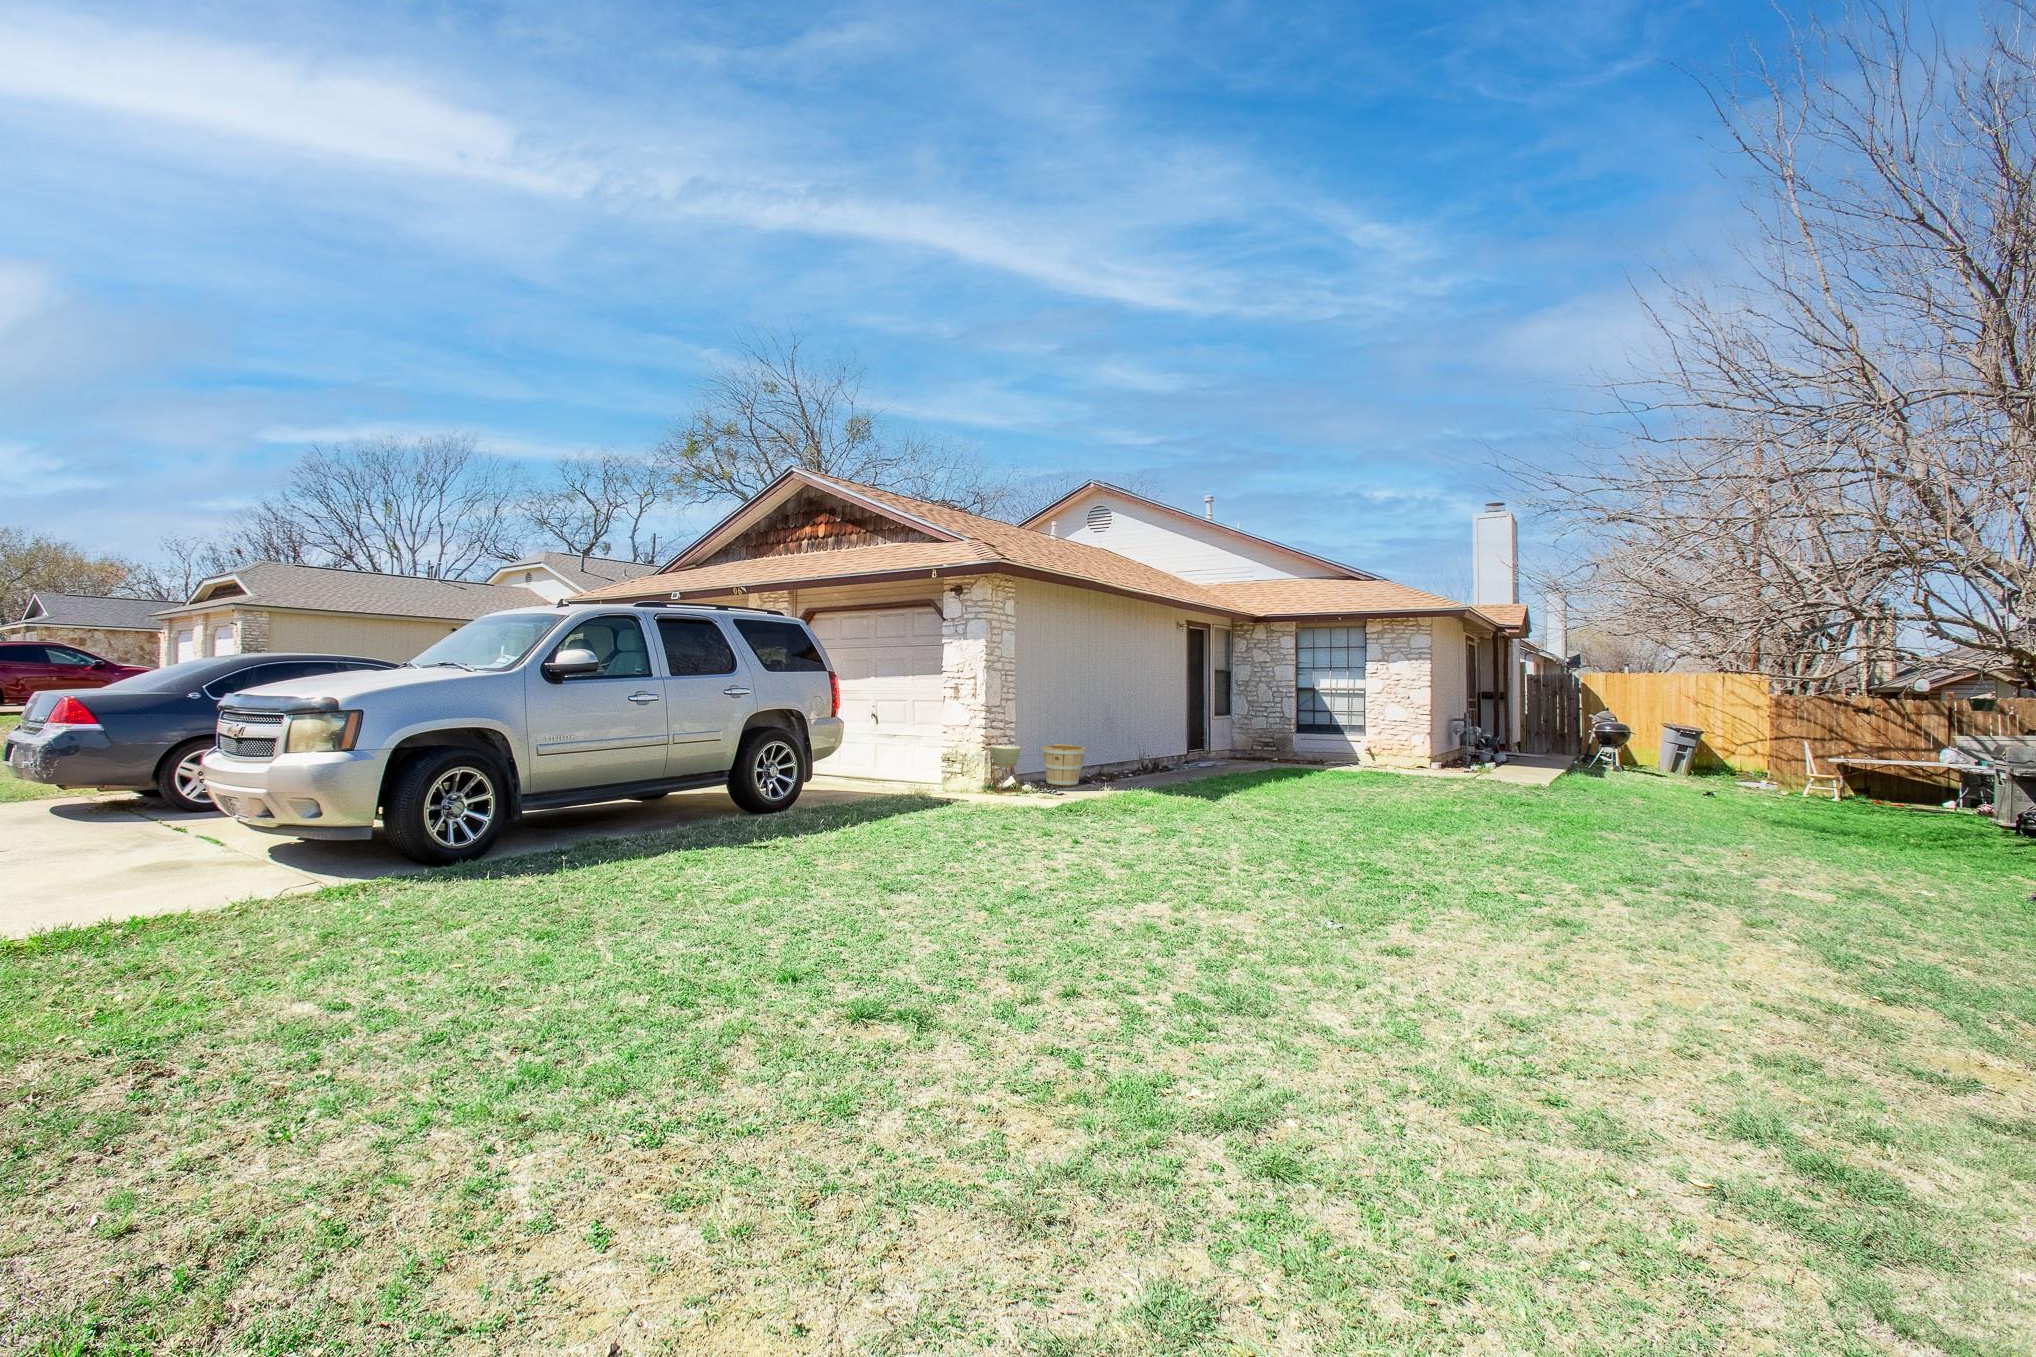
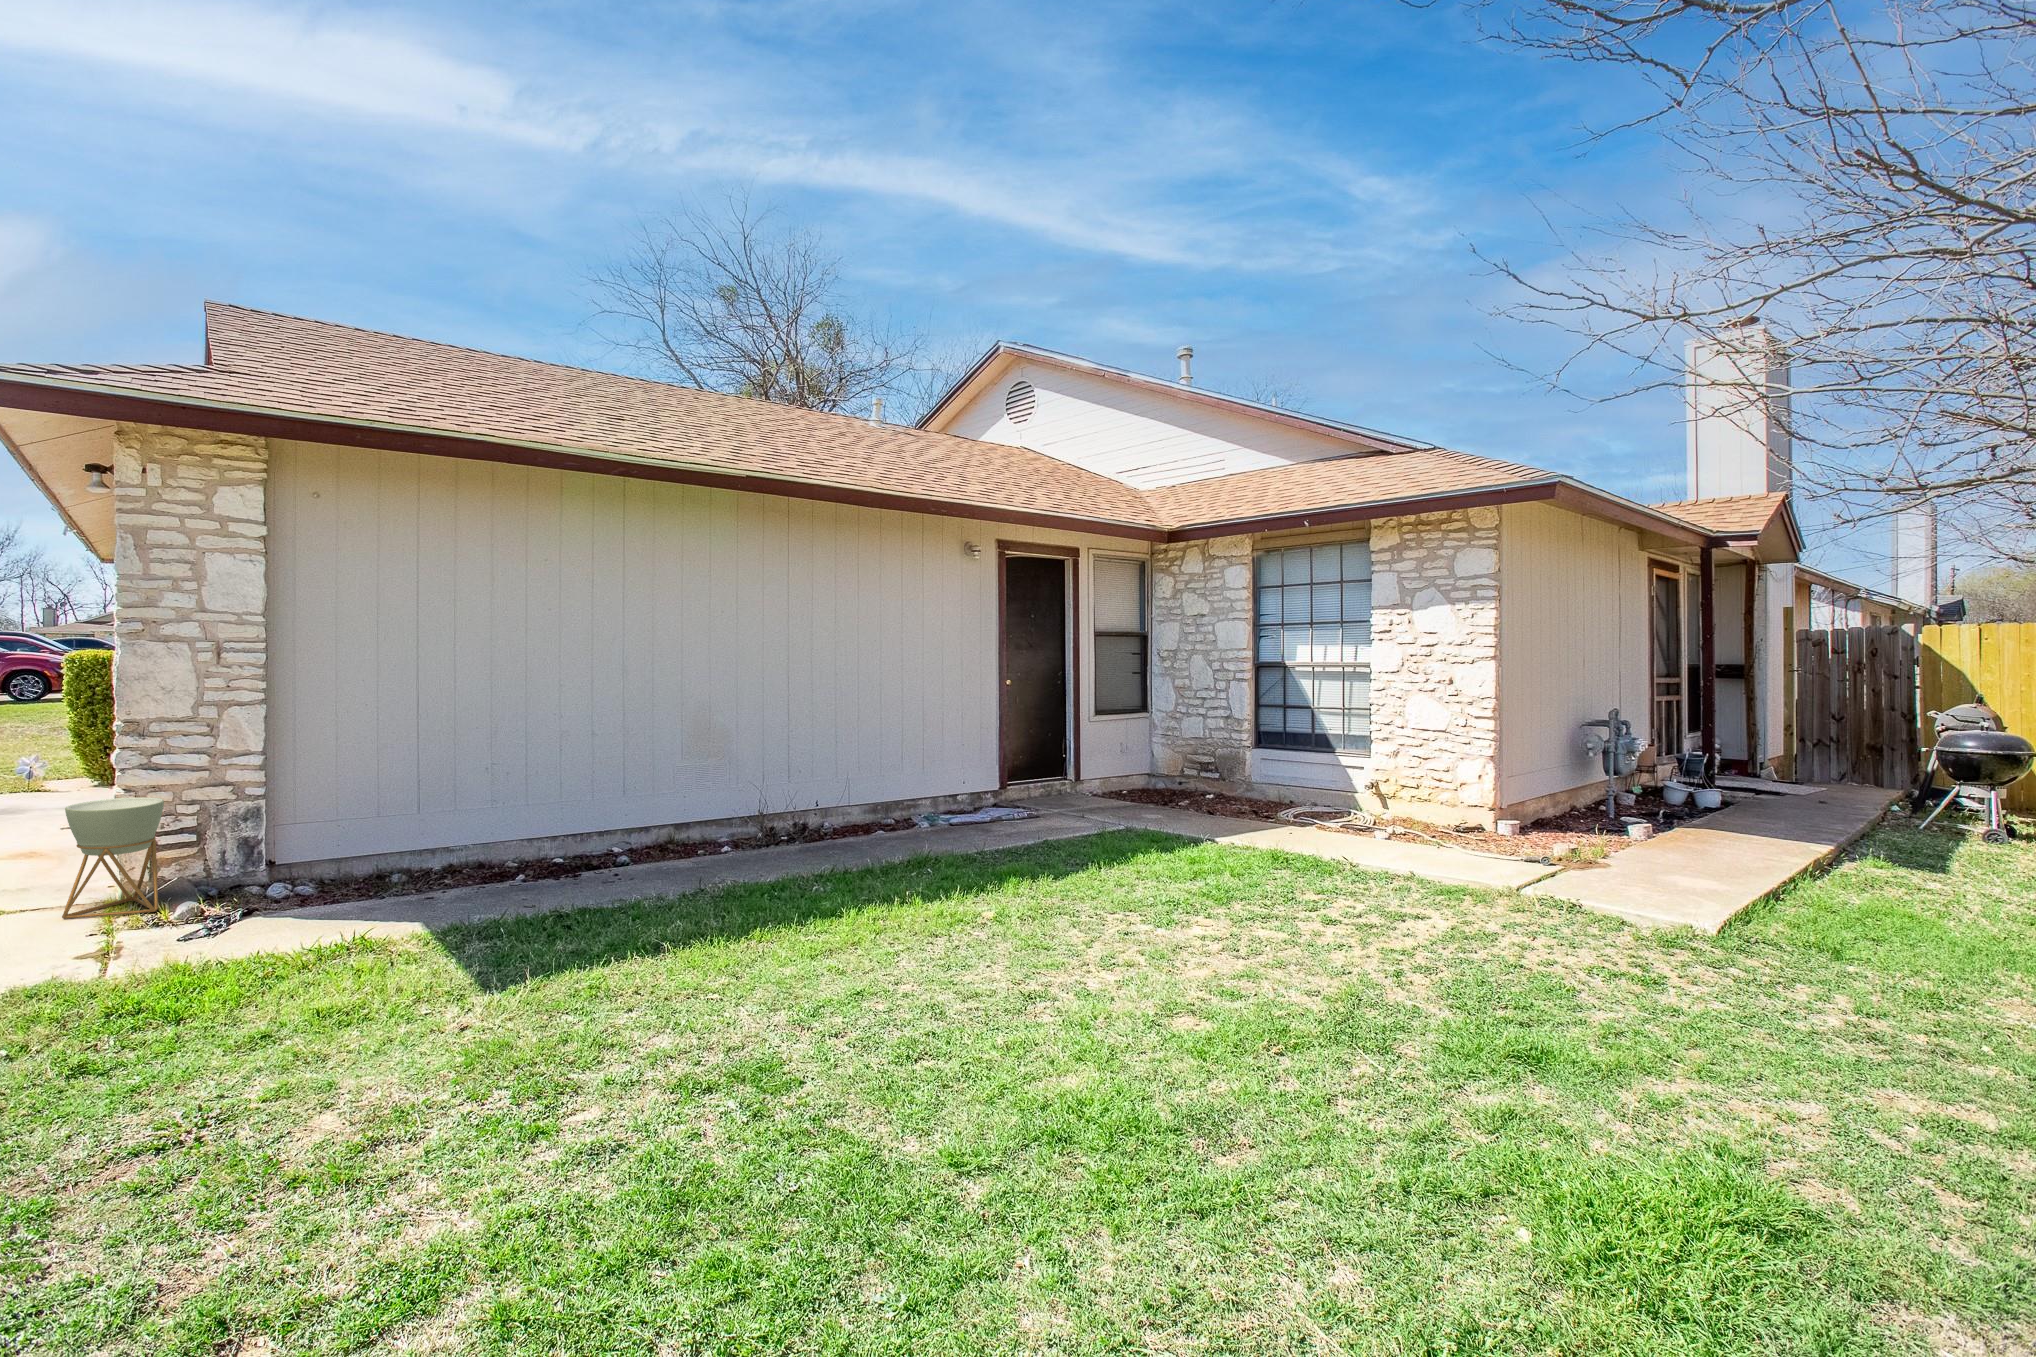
wooden bucket: present [1042,744,1086,785] -> none [337,787,454,888]

